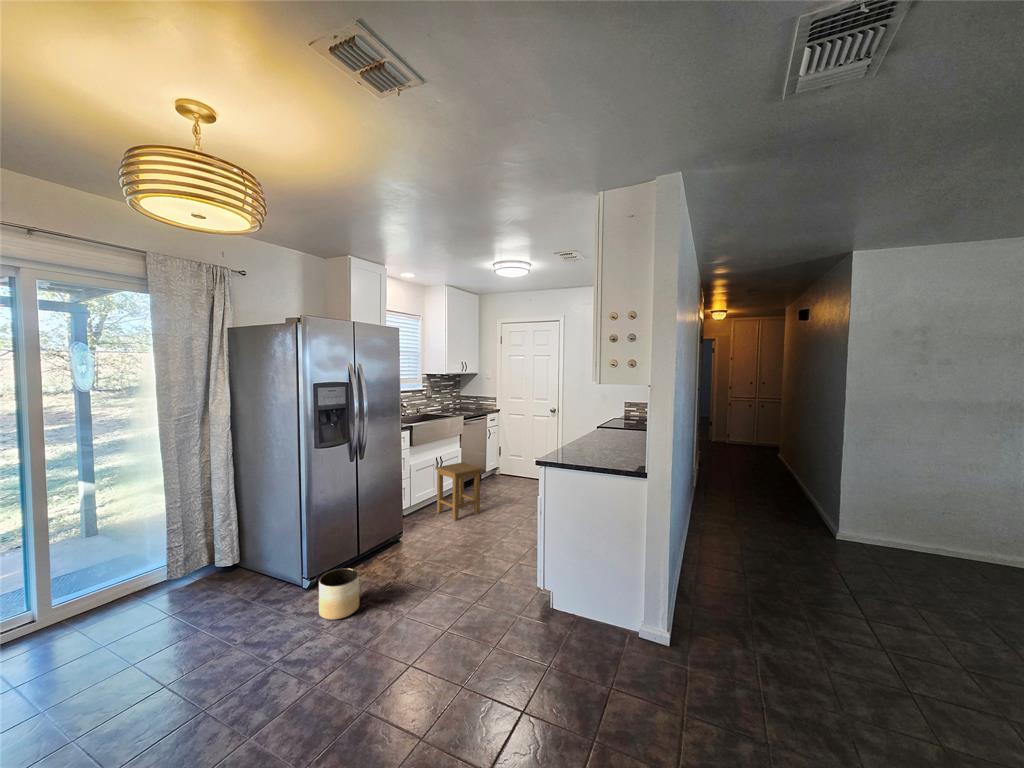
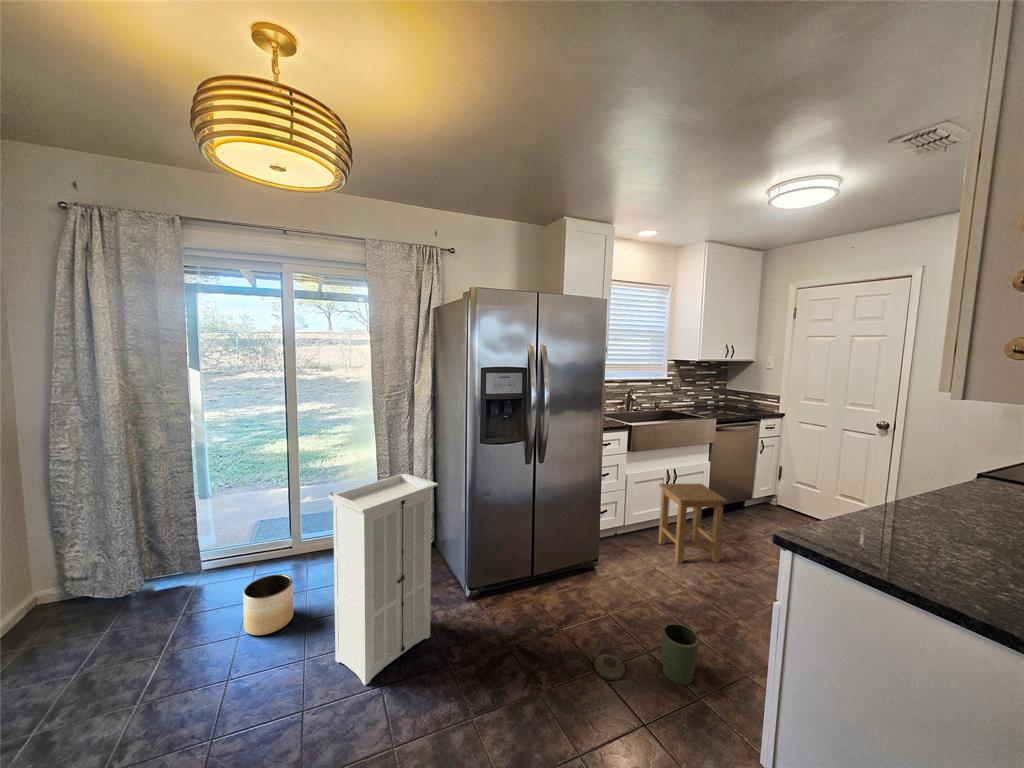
storage cabinet: none [199,482,296,673] -> present [328,472,438,685]
trash can: none [431,542,492,591] -> present [594,623,699,685]
planter: present [319,568,359,620] -> present [243,574,293,635]

